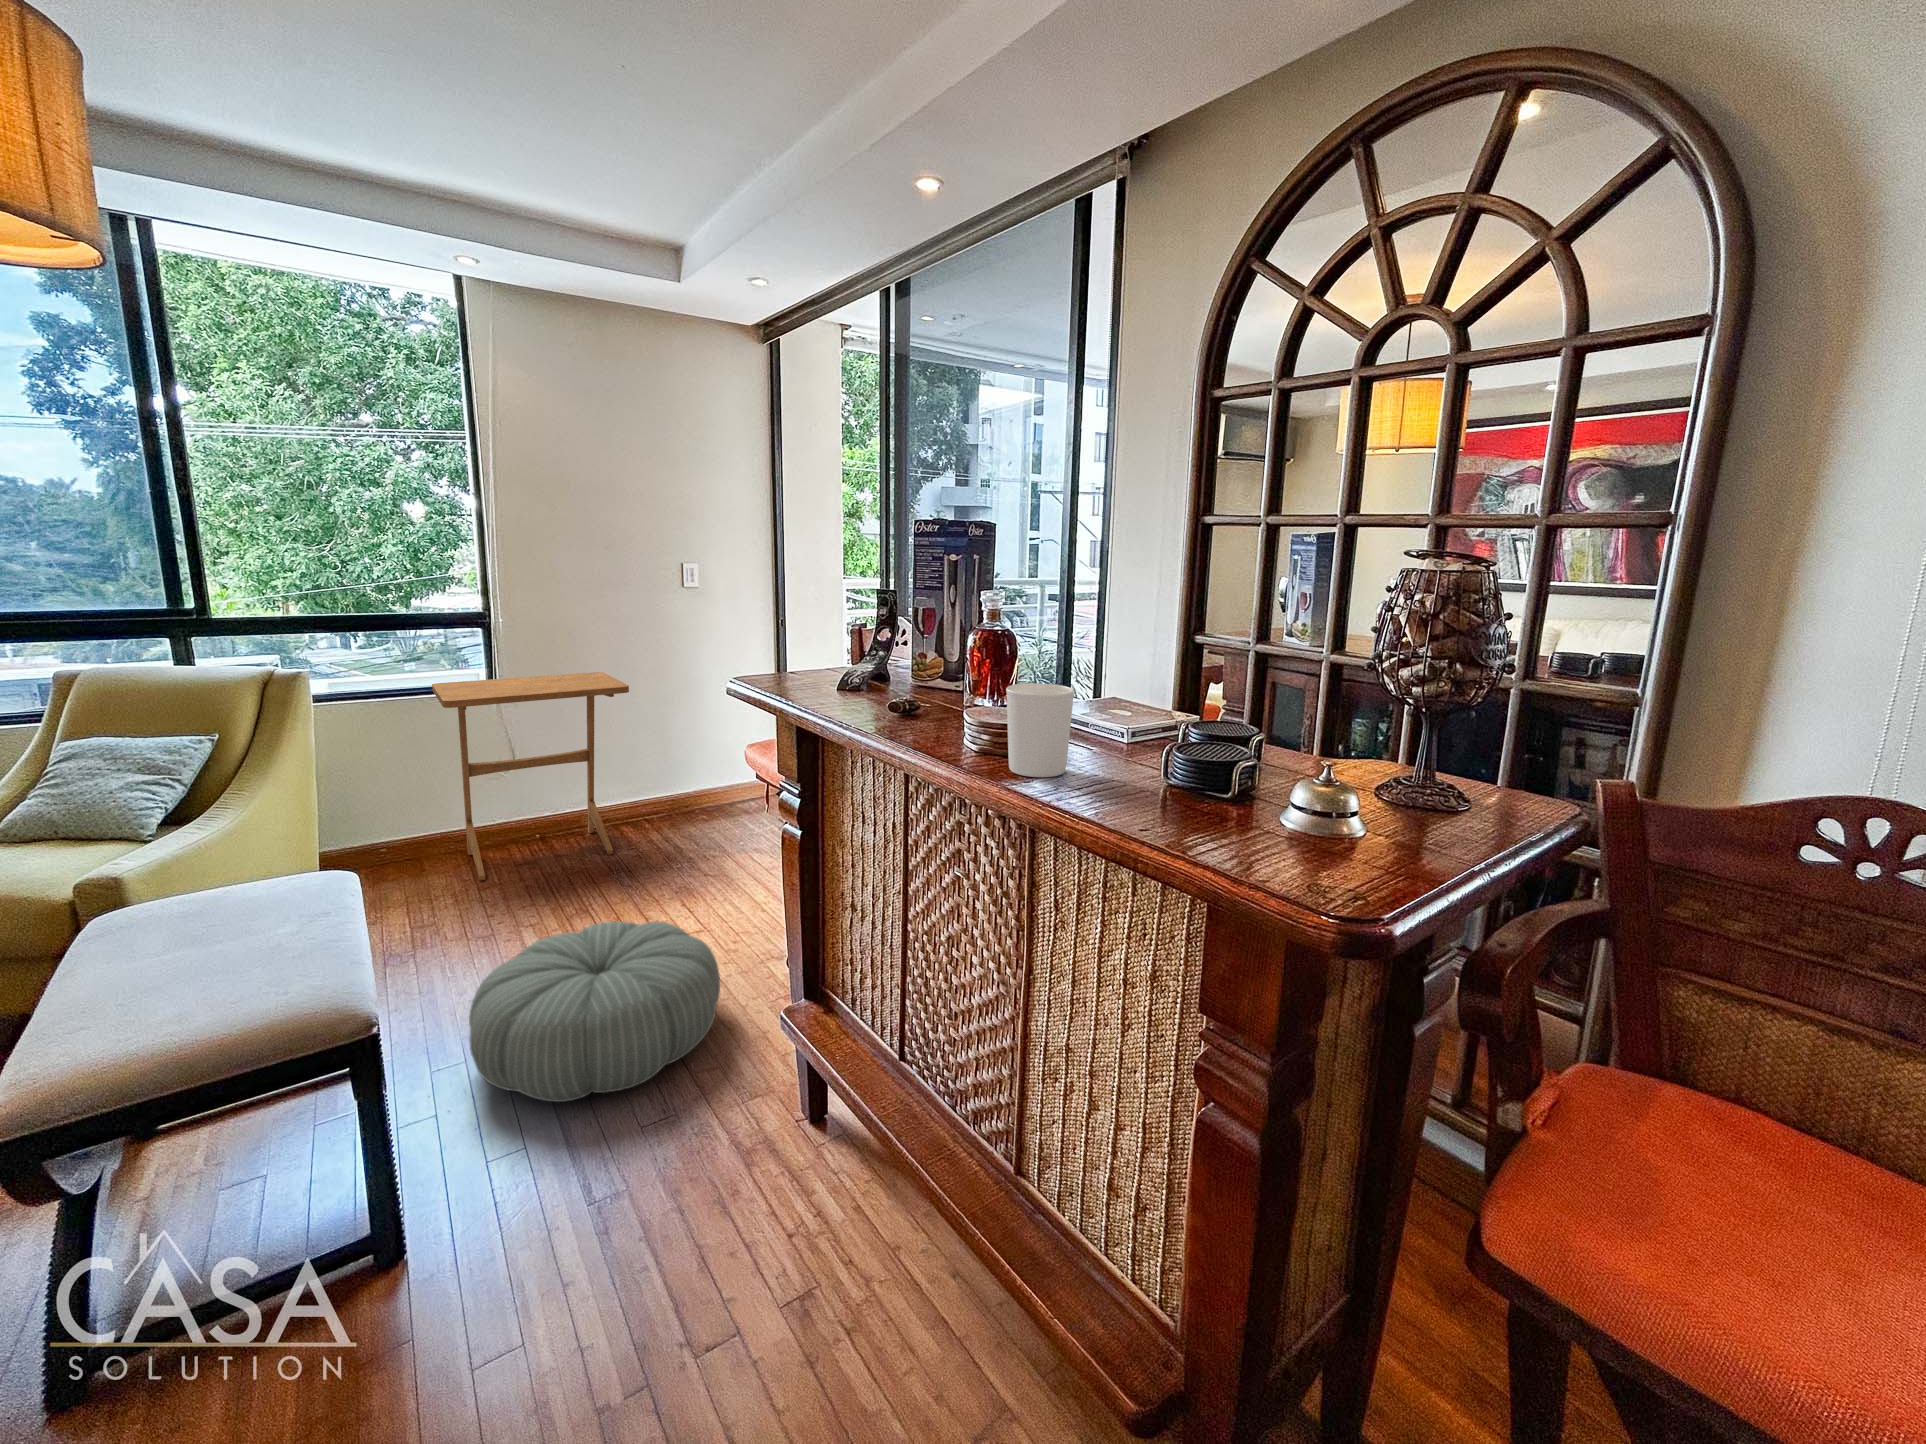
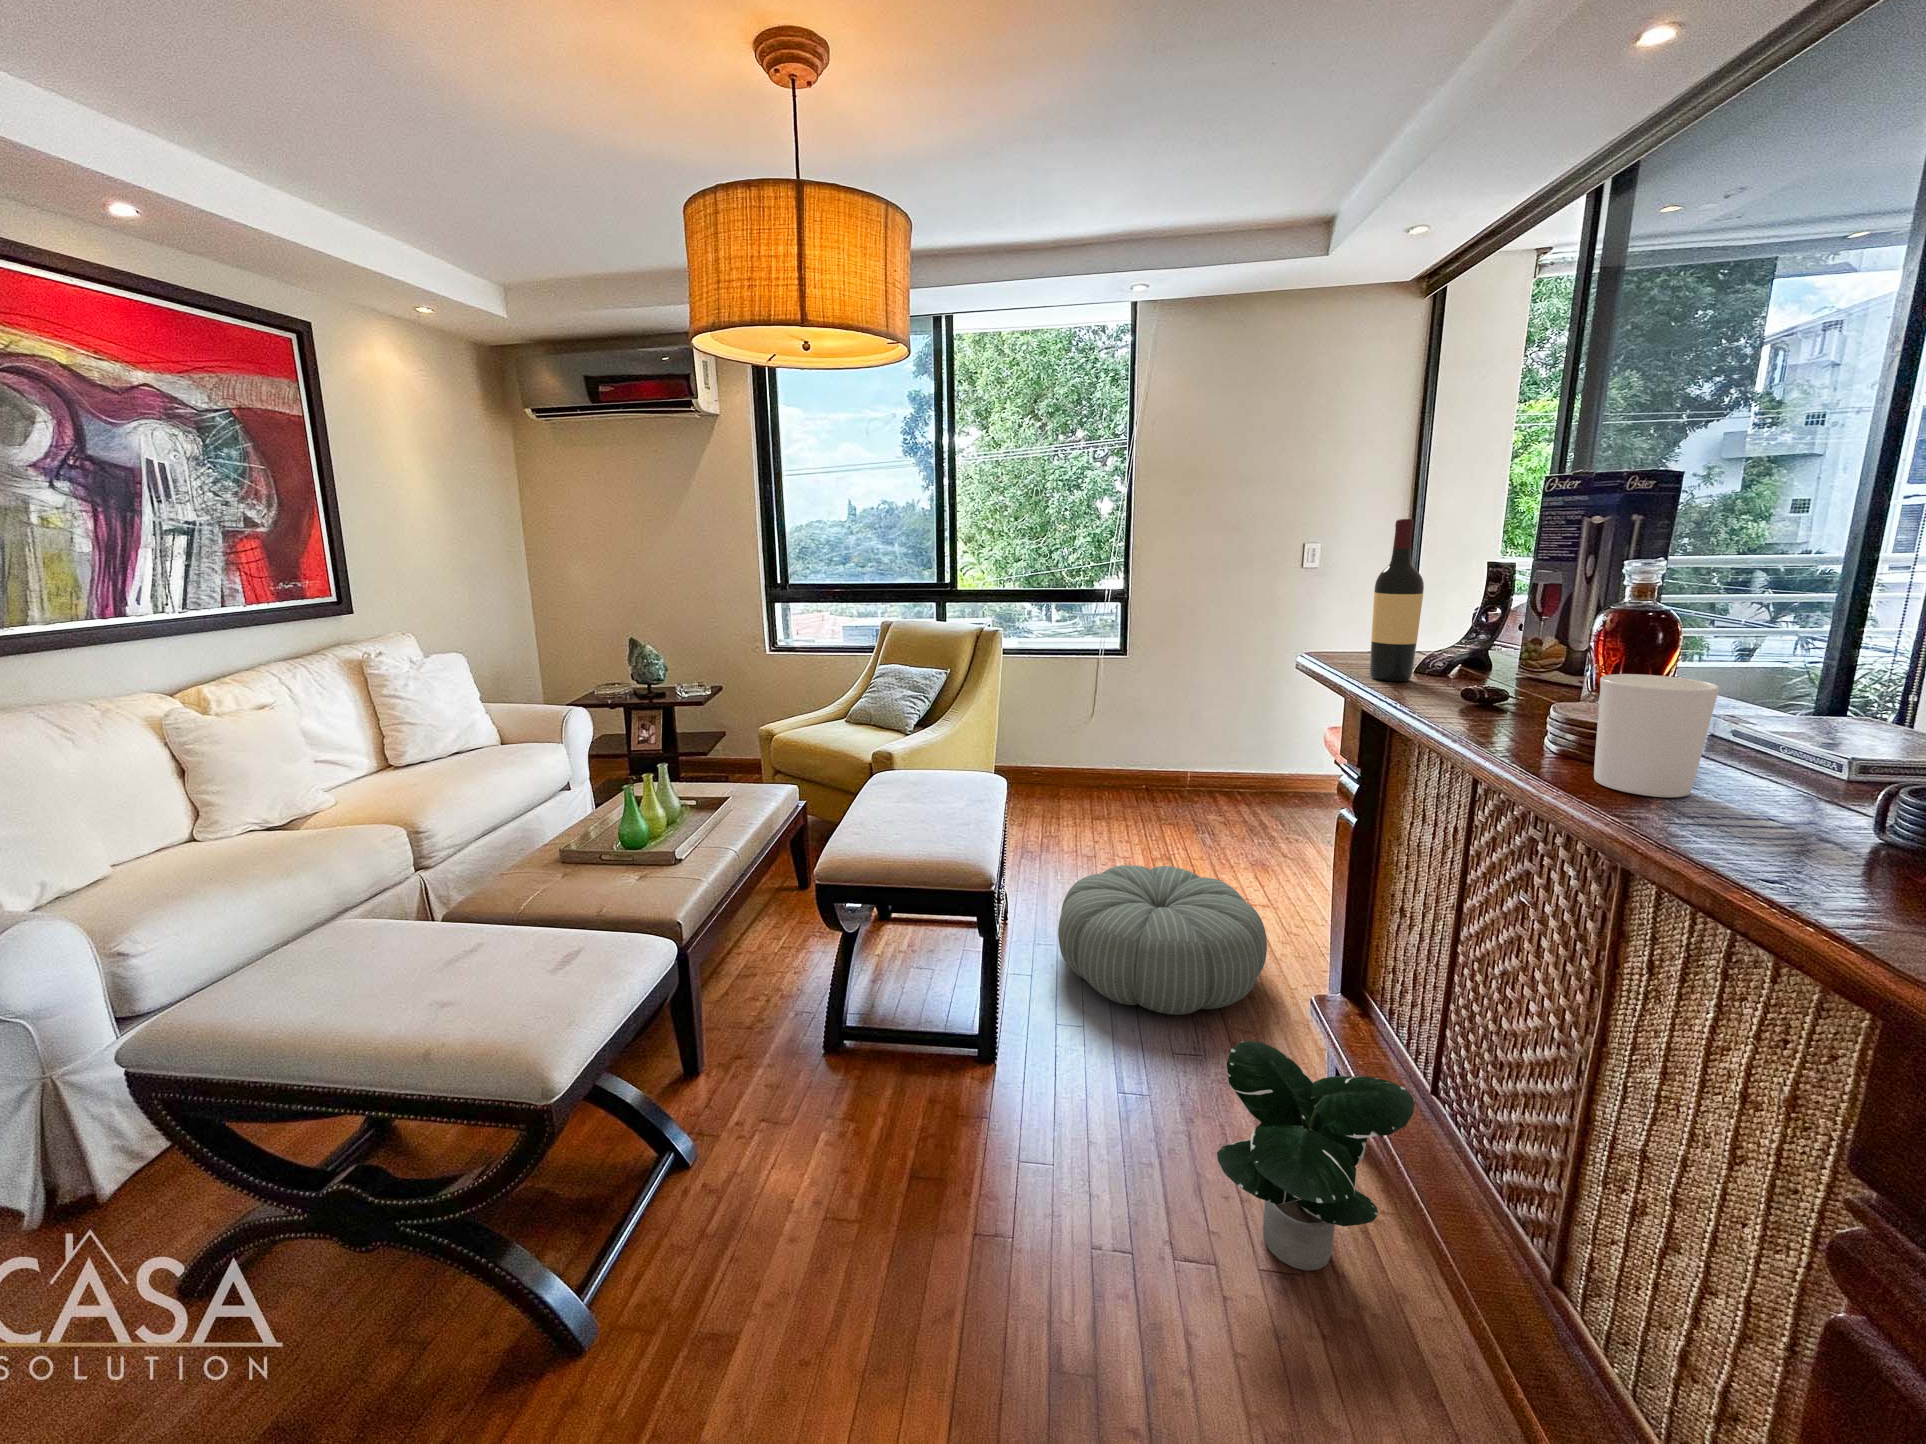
wine bottle: none [799,551,839,700] -> present [1370,519,1424,681]
side table: present [432,672,629,881] -> none [1079,646,1231,815]
potted plant: none [723,1064,892,1287] -> present [1217,1041,1415,1271]

